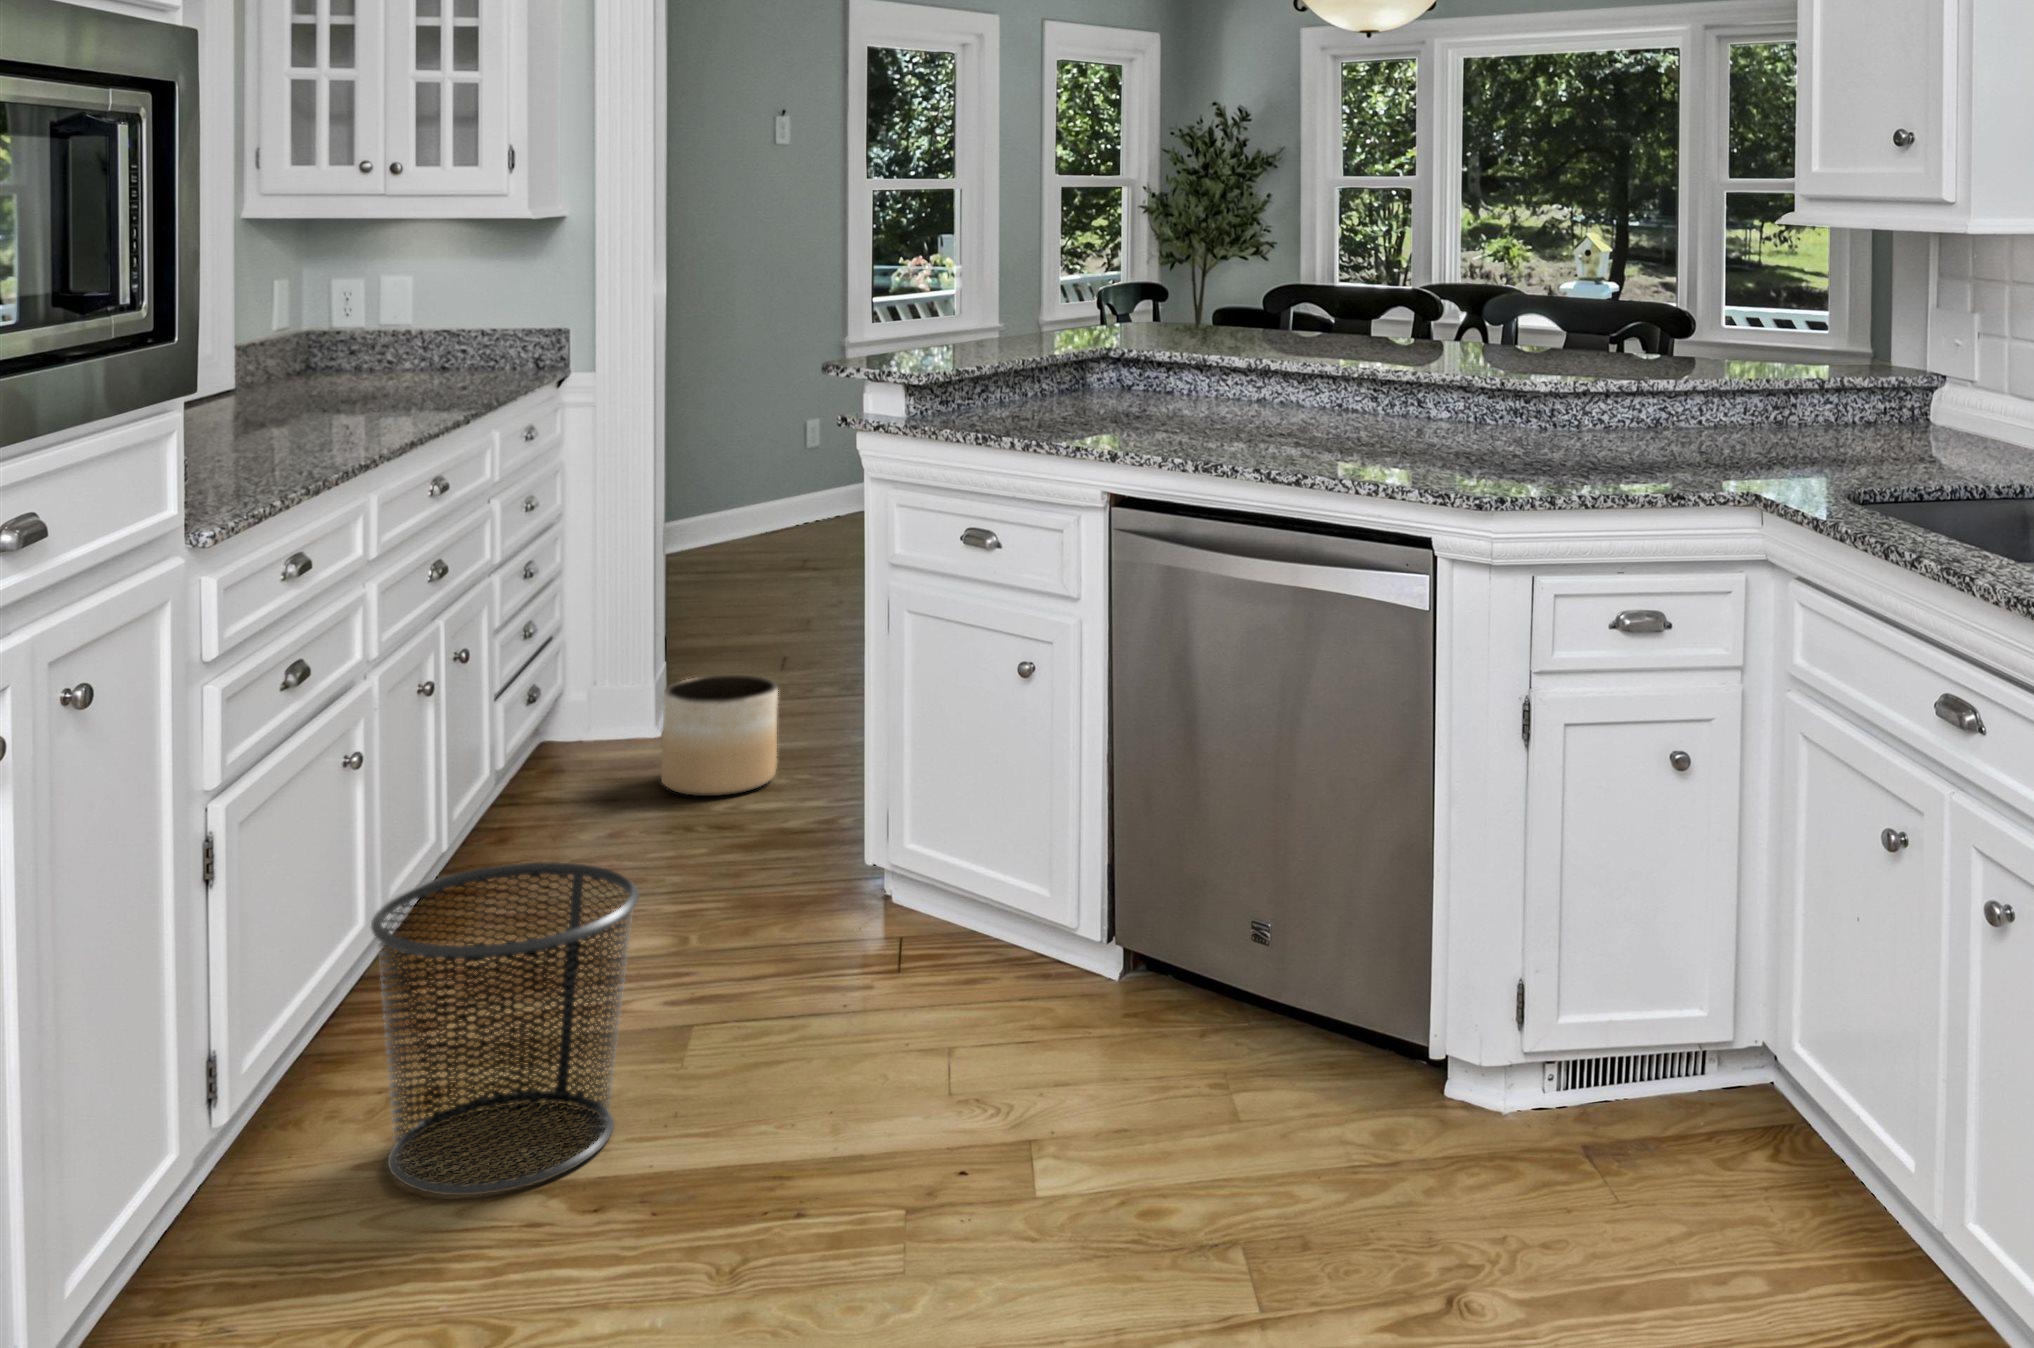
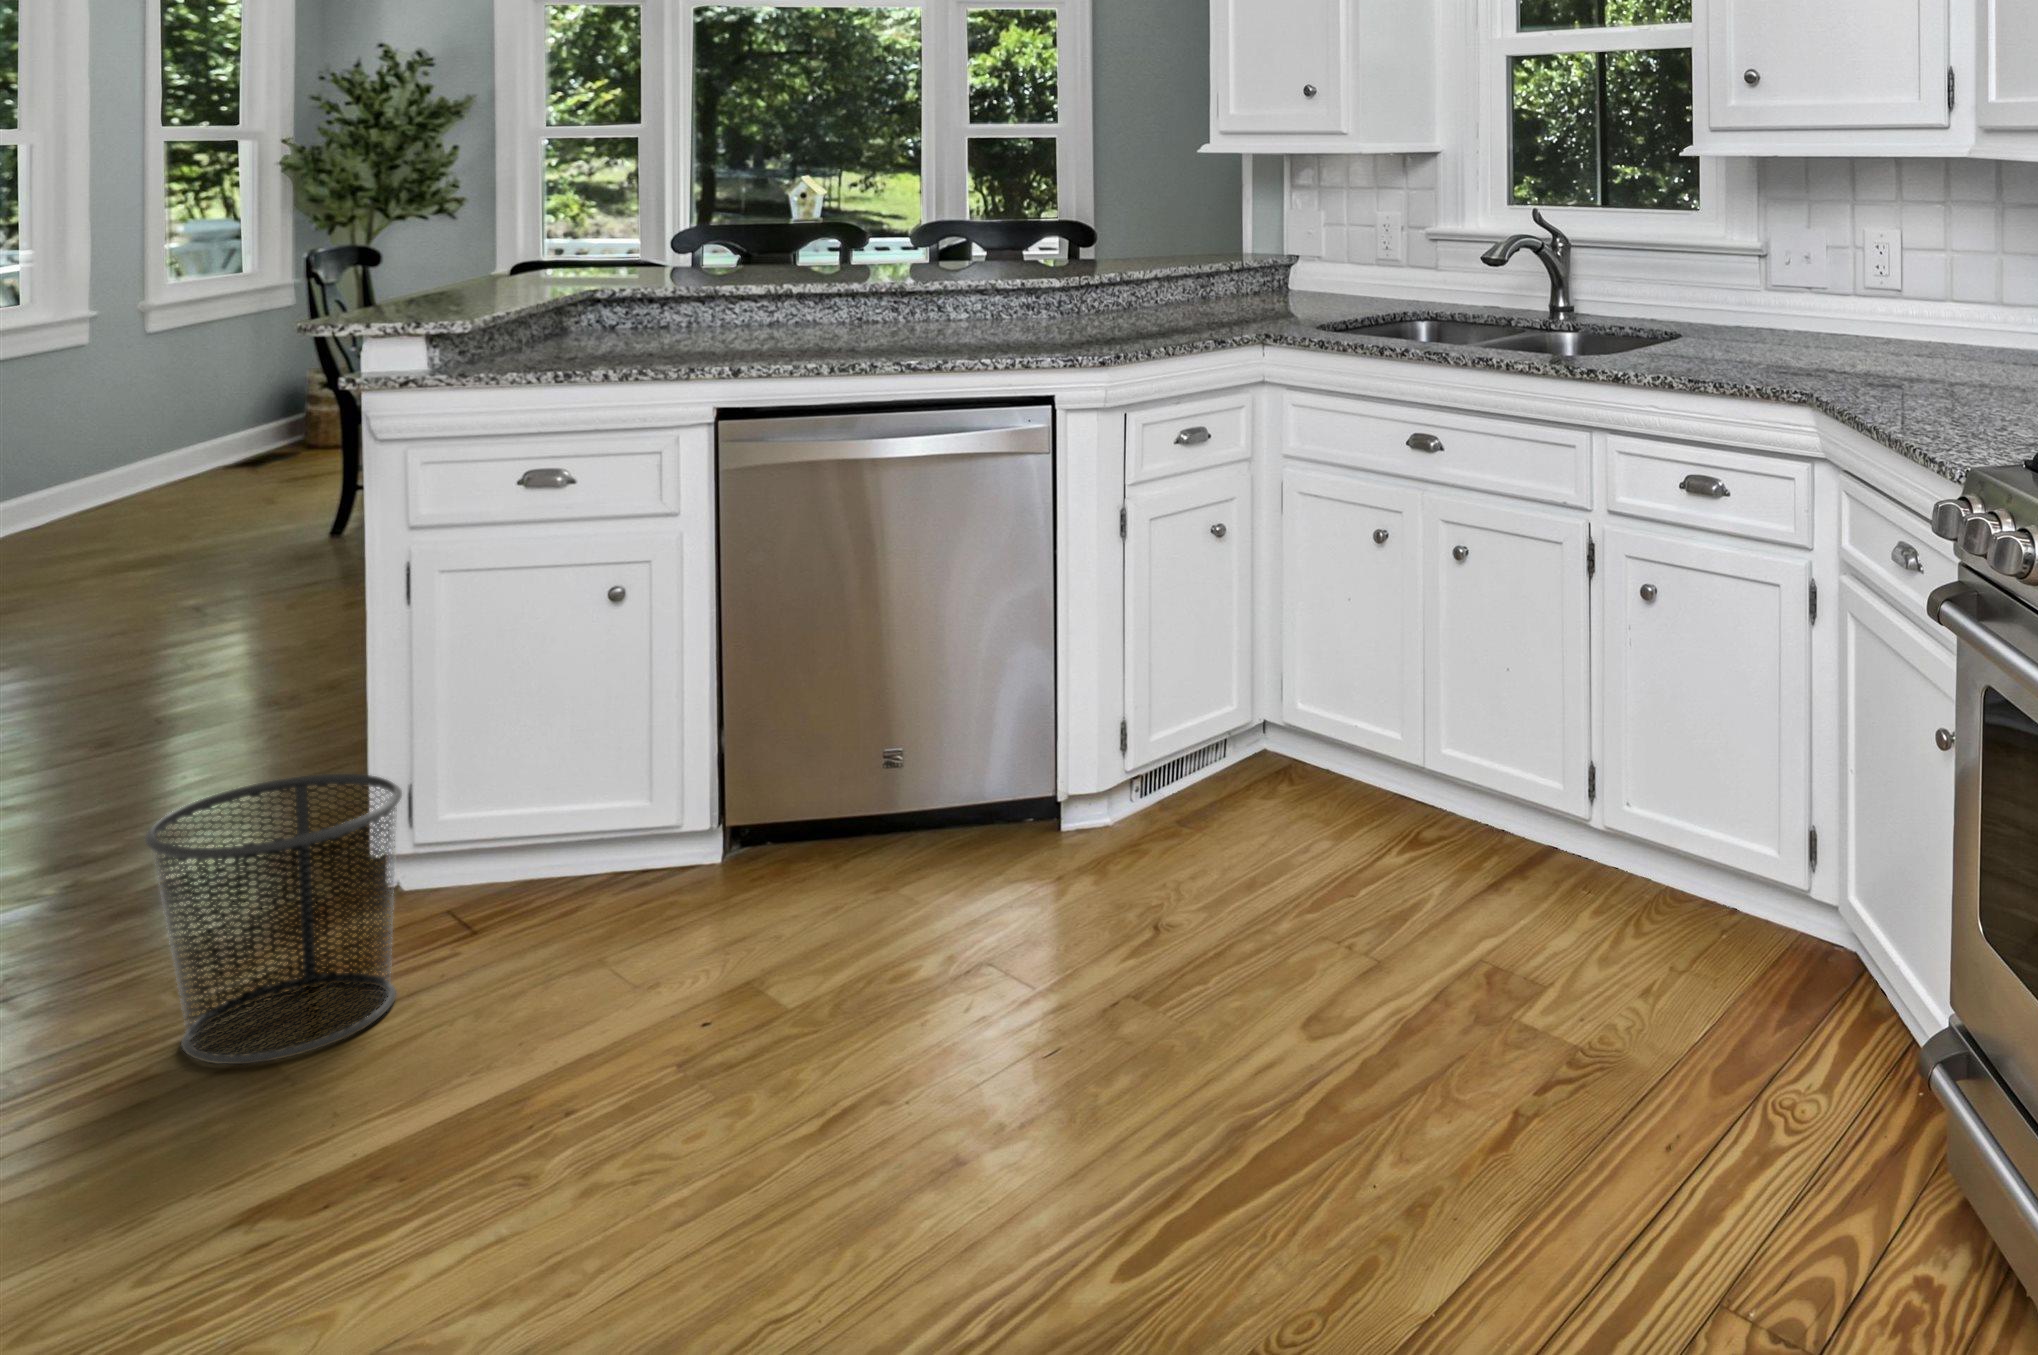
planter: present [661,675,778,796] -> none [76,654,216,776]

